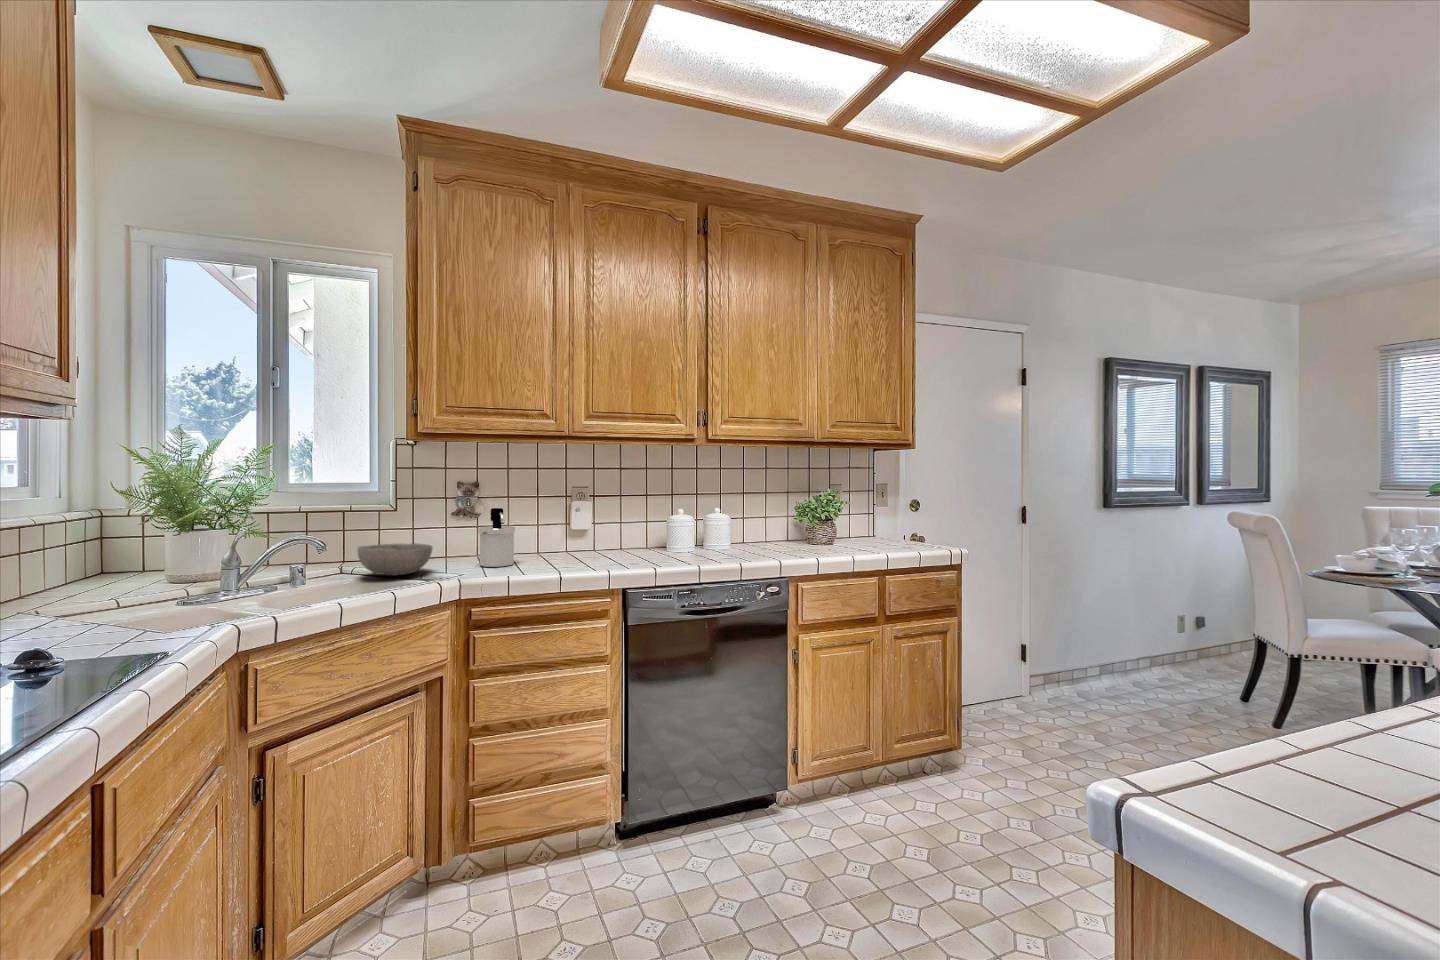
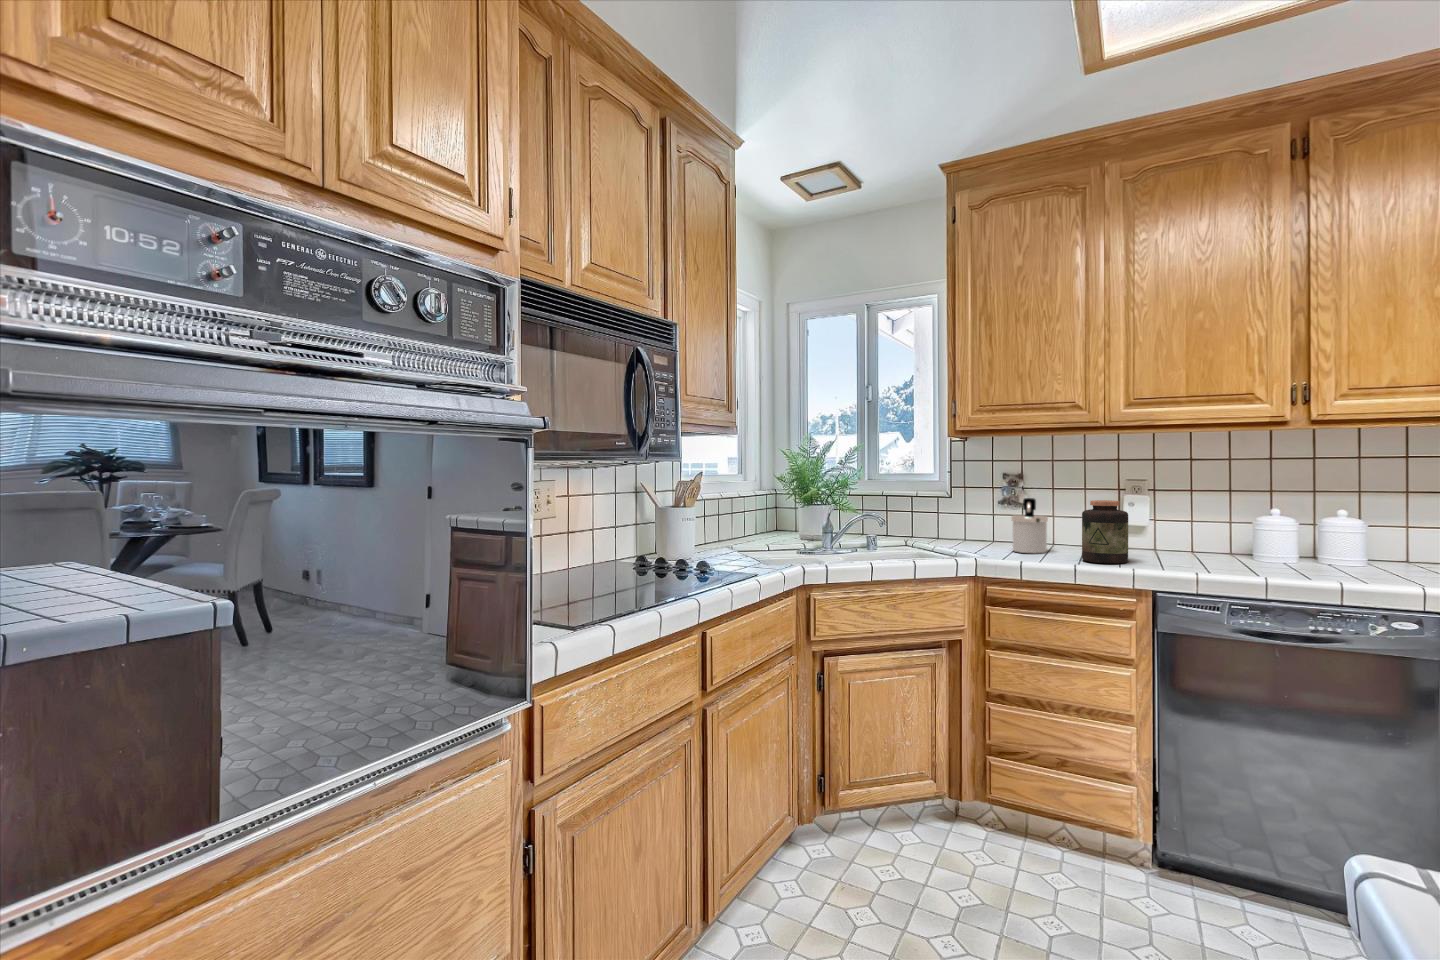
jar: none [555,508,594,569] -> present [1082,500,1128,564]
bowl: present [358,543,432,576] -> none [909,525,969,551]

